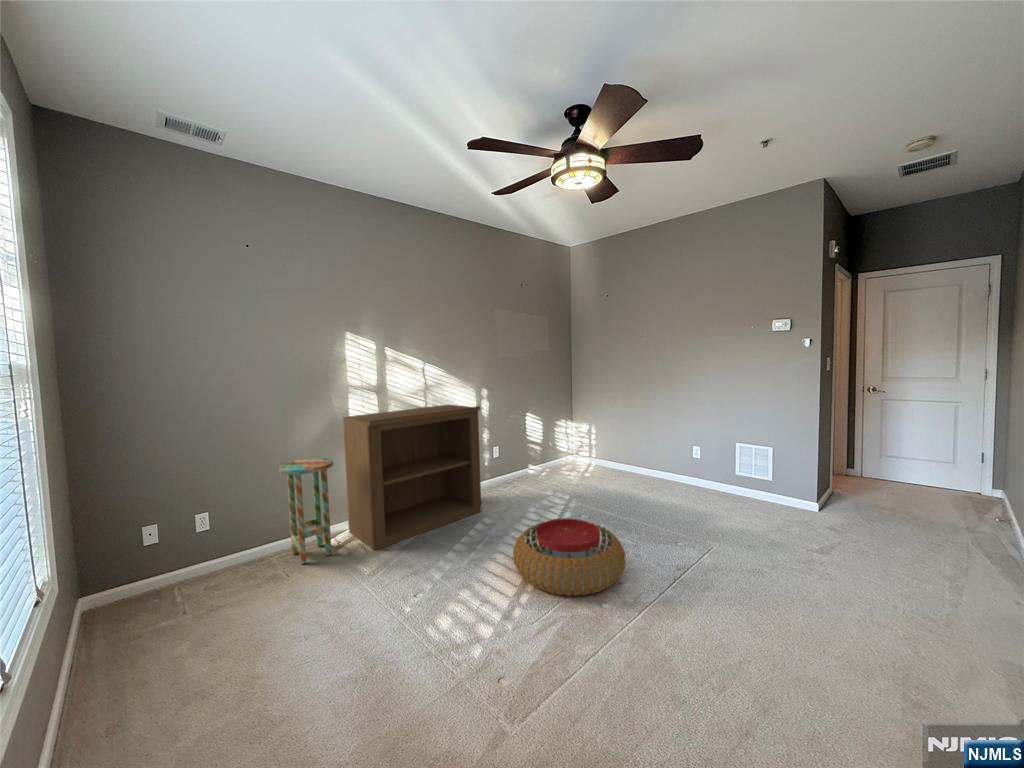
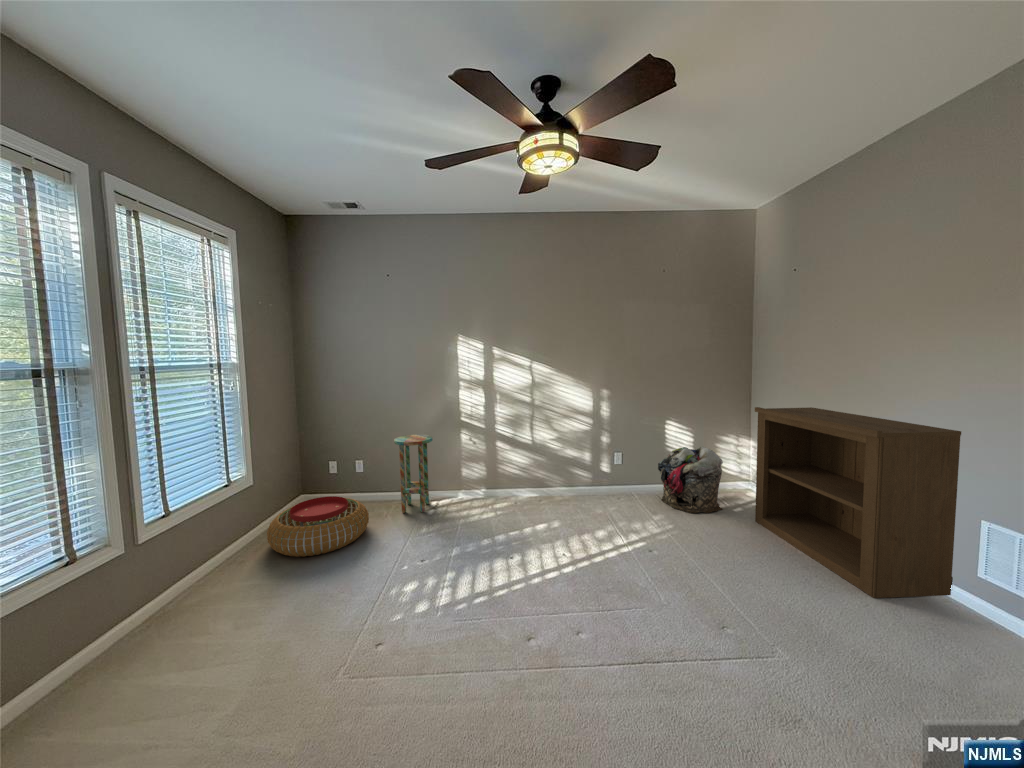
bookshelf: present [343,405,481,550] -> present [755,407,961,598]
laundry basket: none [528,430,579,485] -> present [658,447,723,513]
pouf: present [513,518,625,596] -> present [267,496,369,557]

